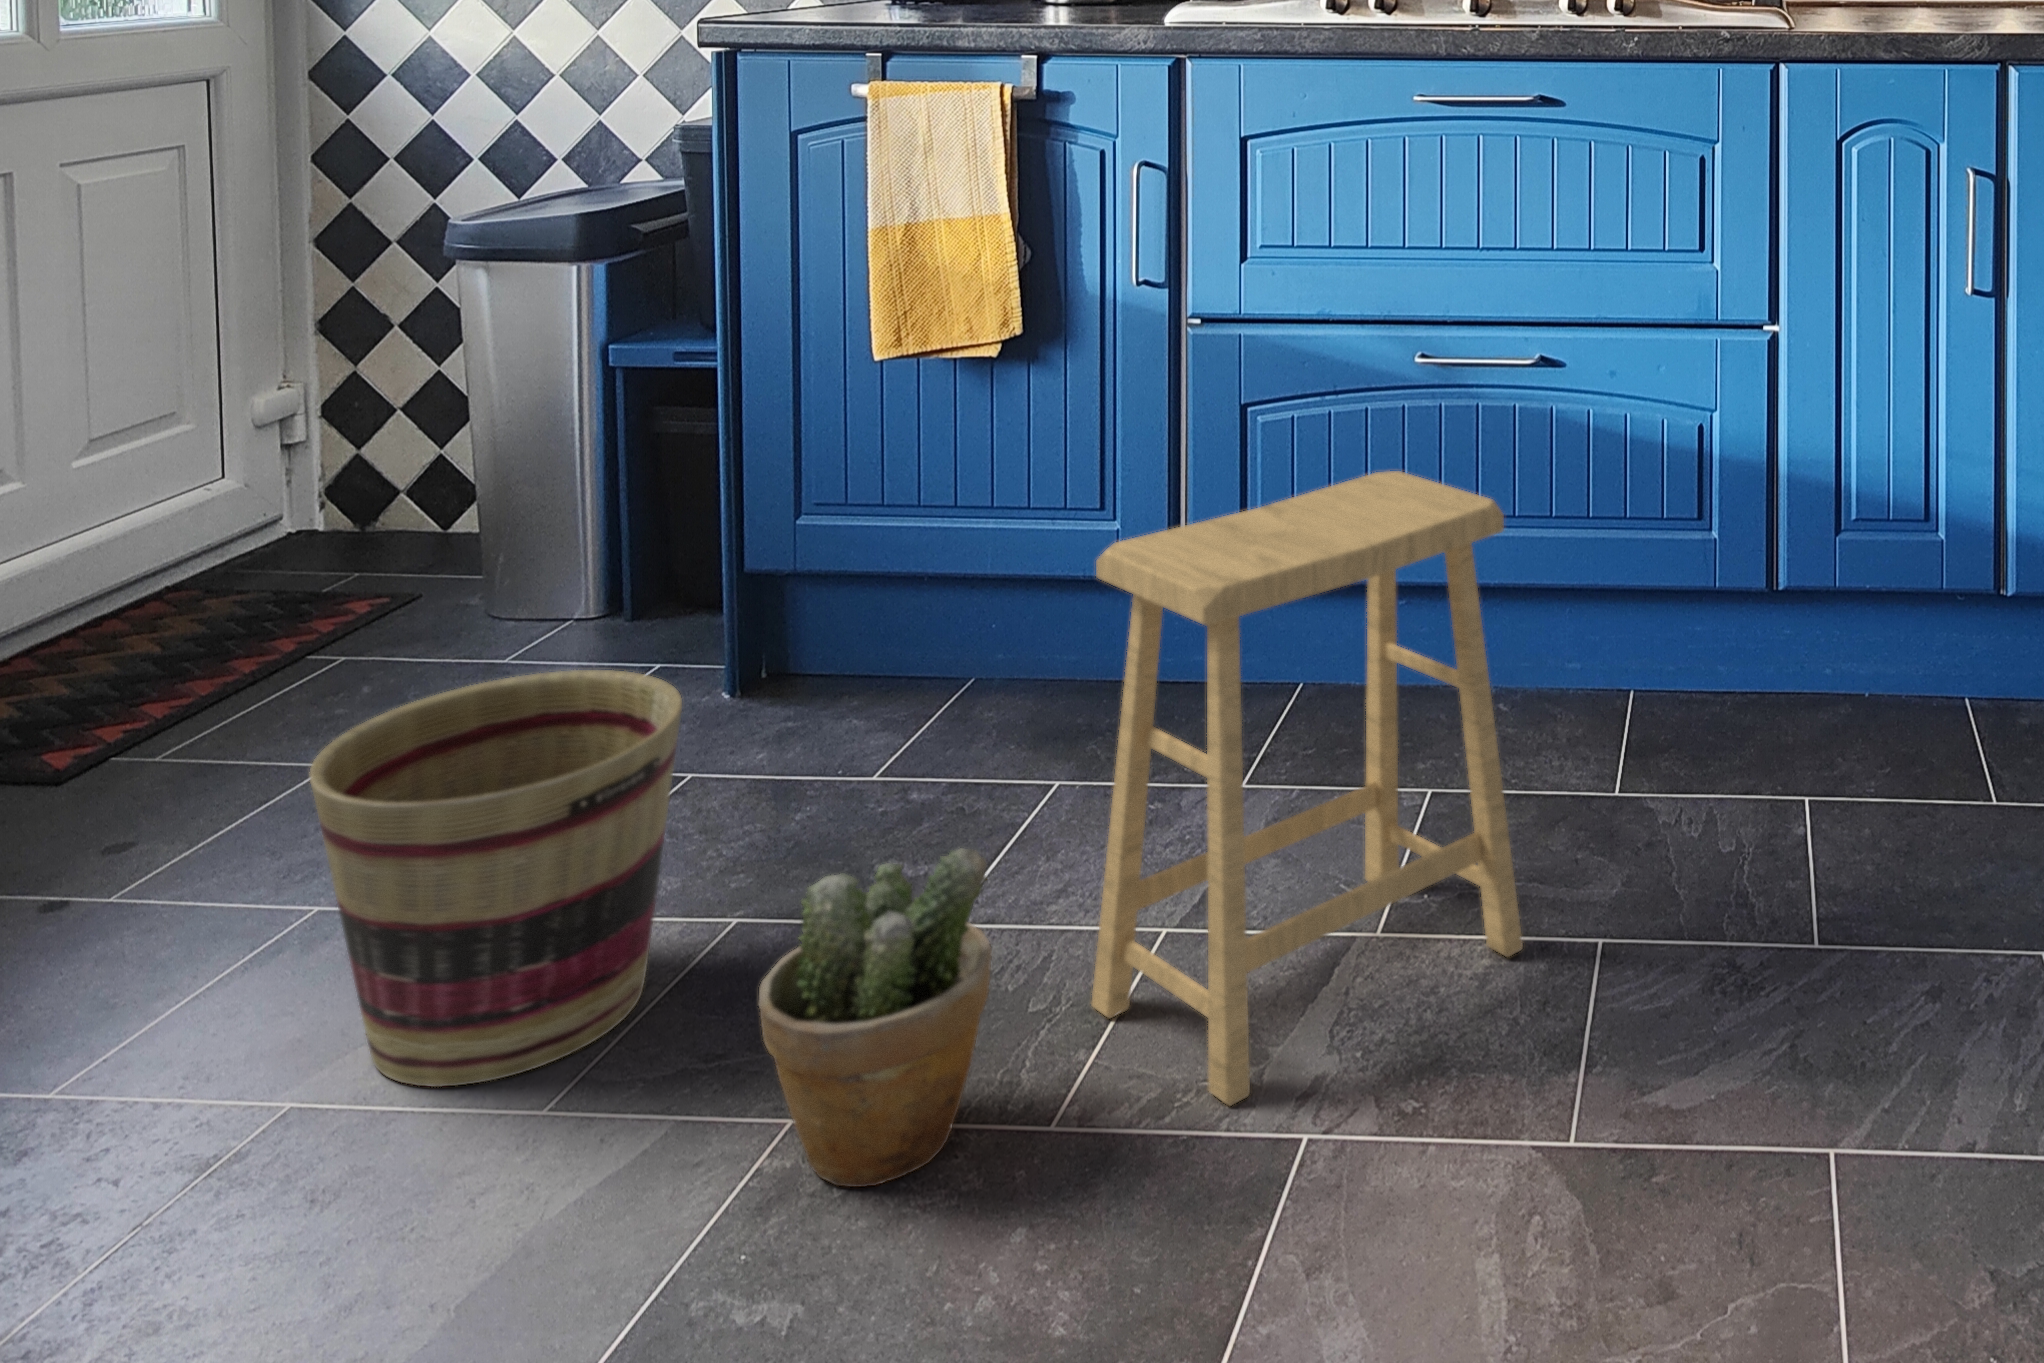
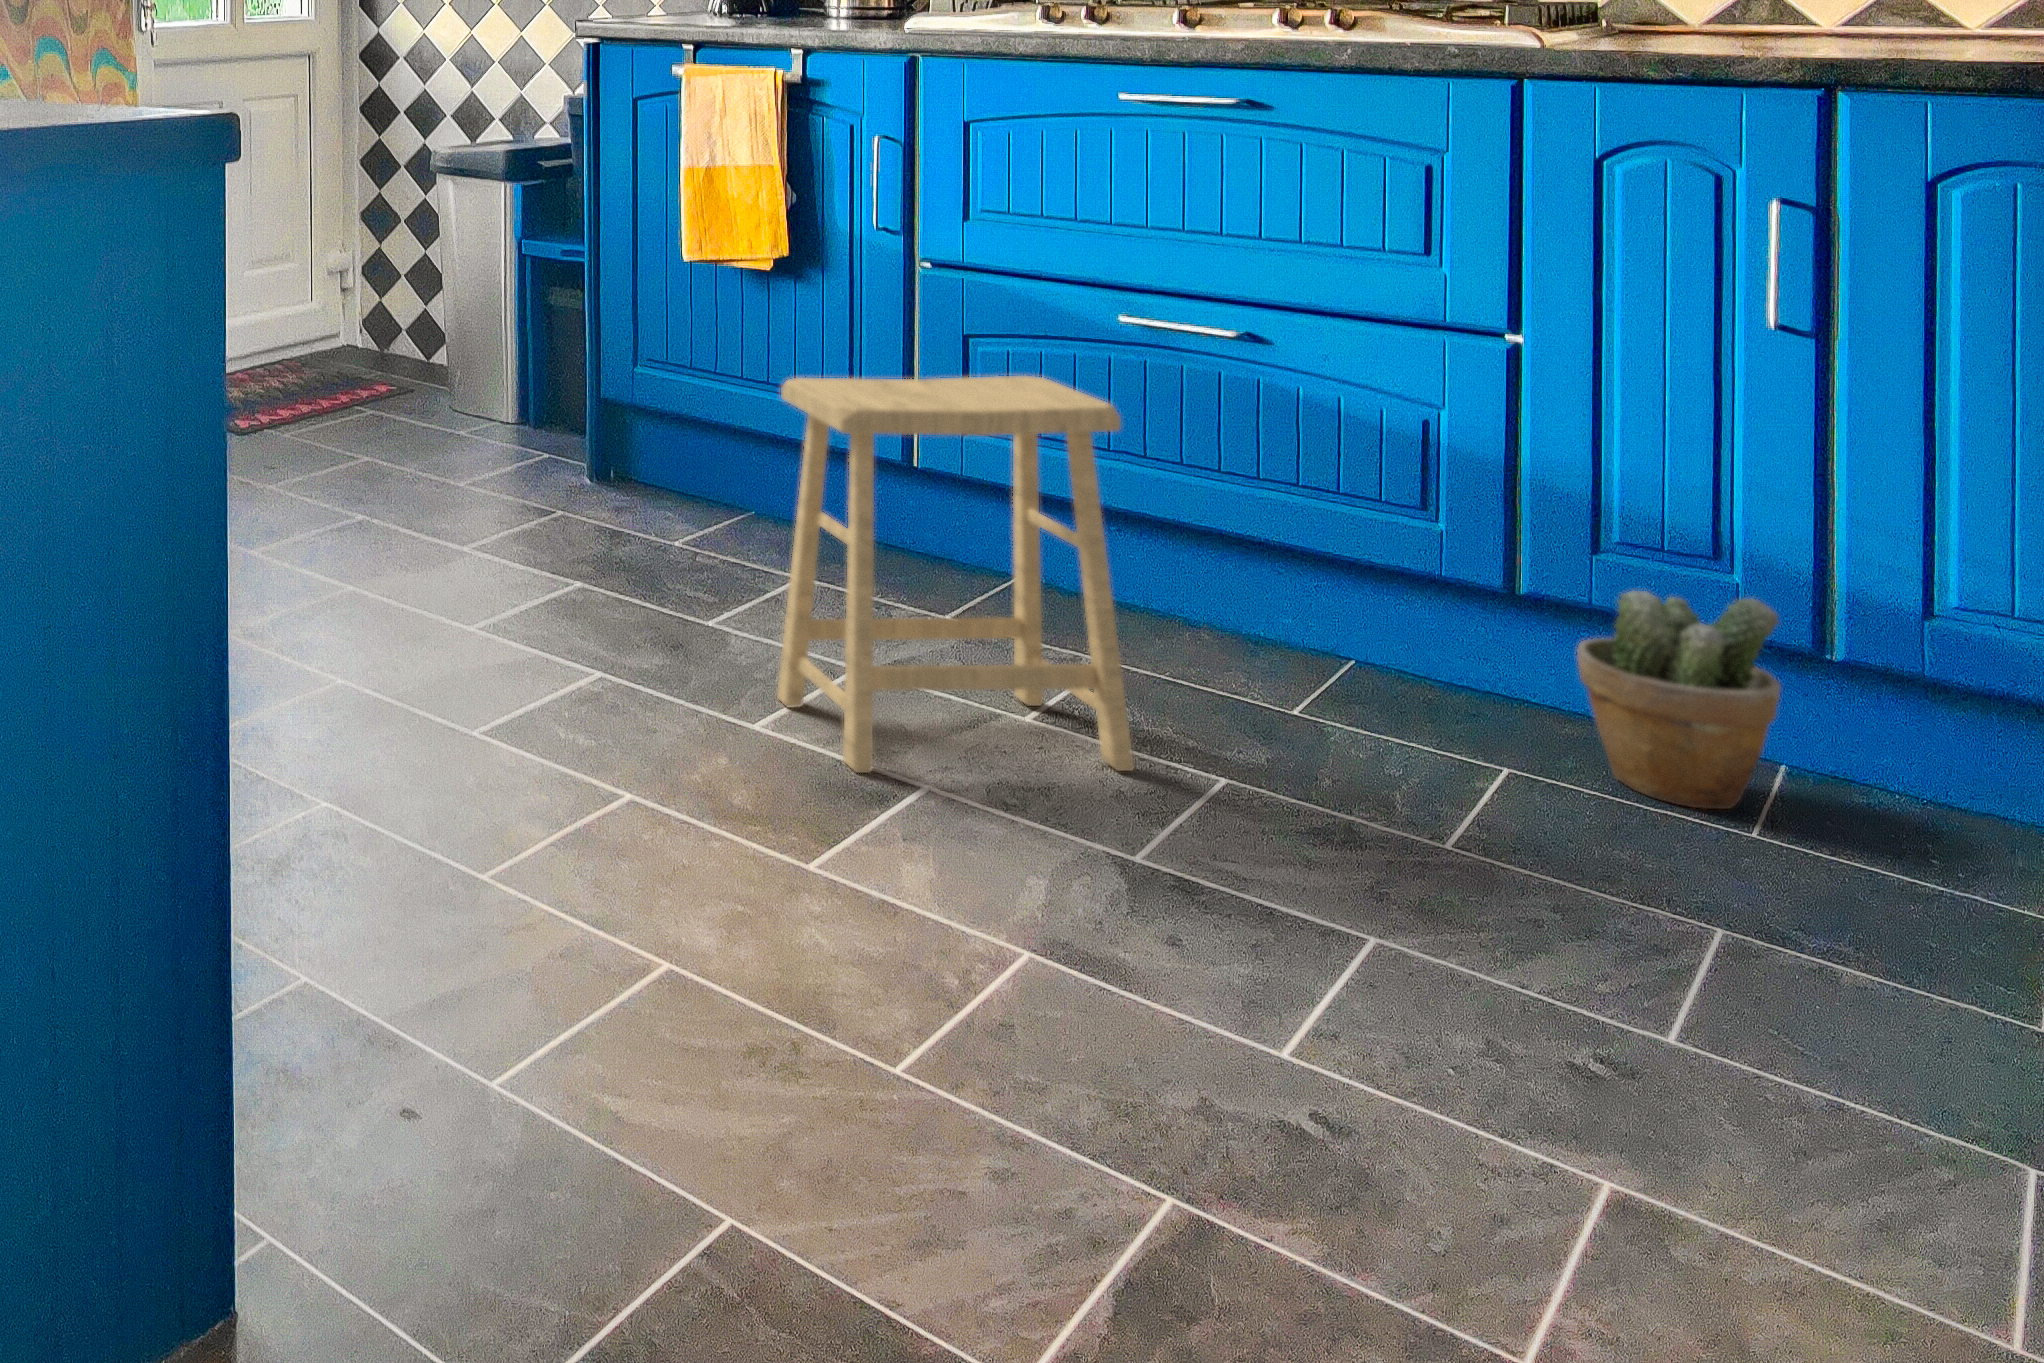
basket: present [310,670,682,1087] -> none [340,407,531,625]
potted plant: present [759,848,992,1187] -> present [1577,591,1781,809]

